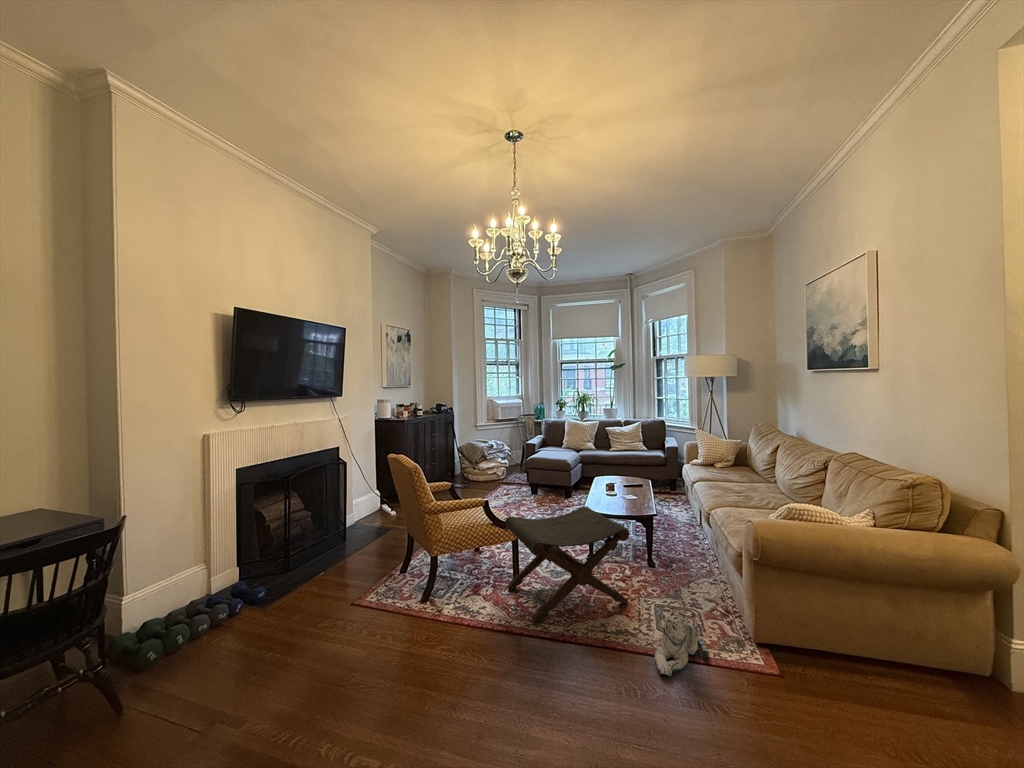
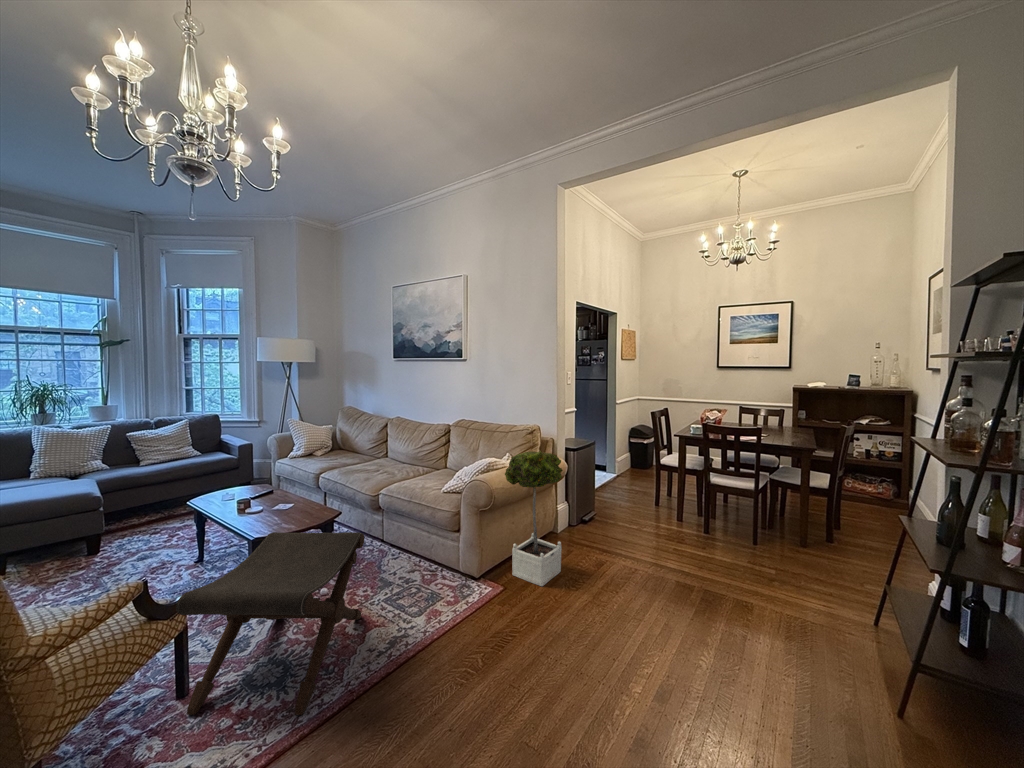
potted tree: none [791,503,905,724] -> present [505,451,563,586]
plush toy: present [655,612,708,676] -> none [428,583,470,645]

